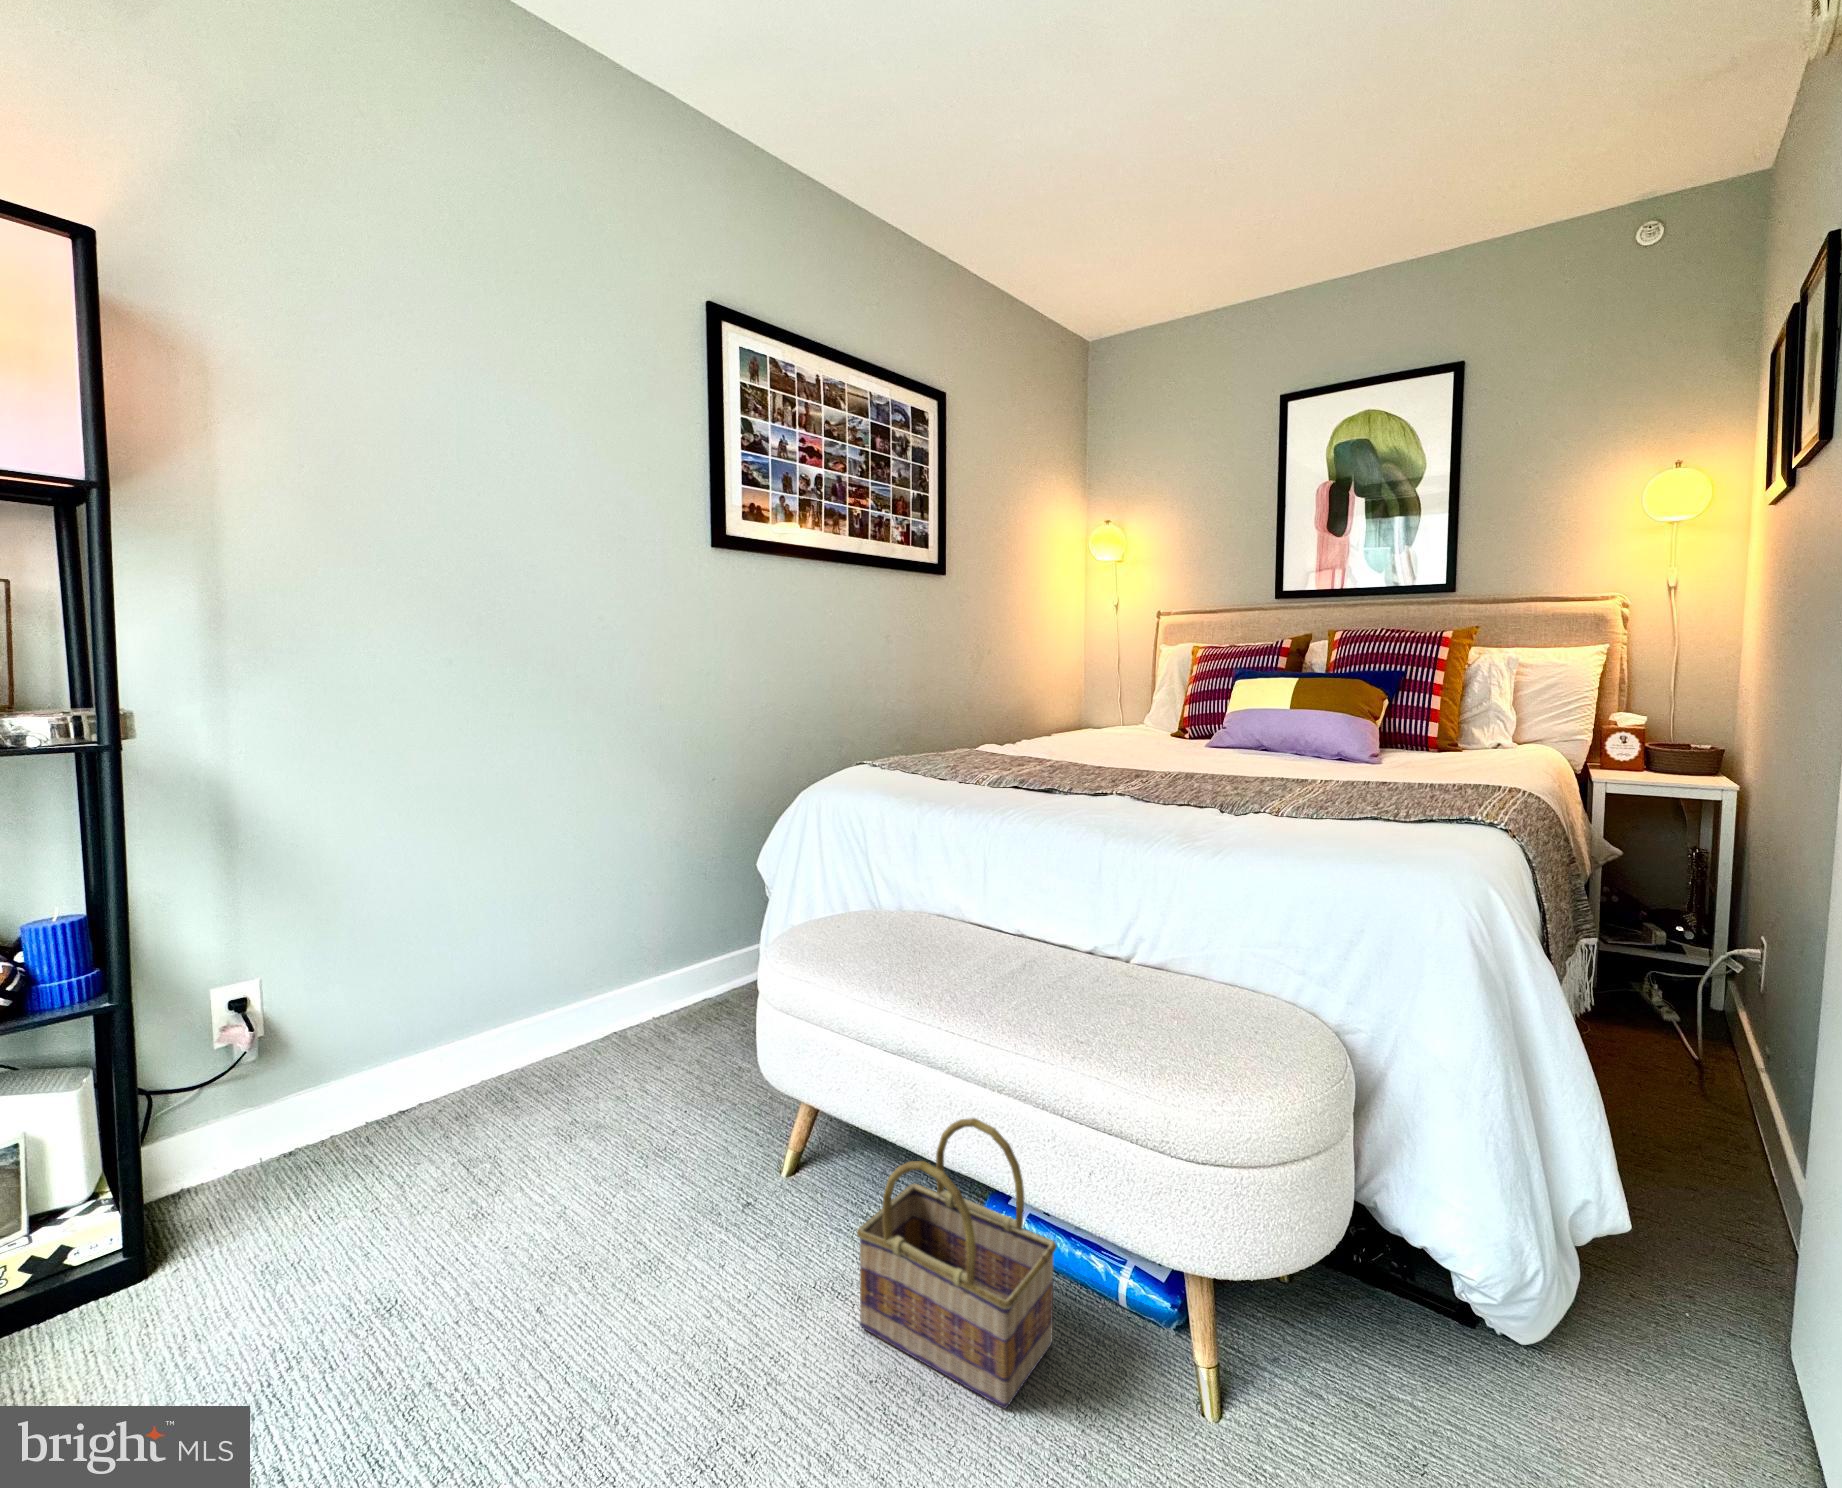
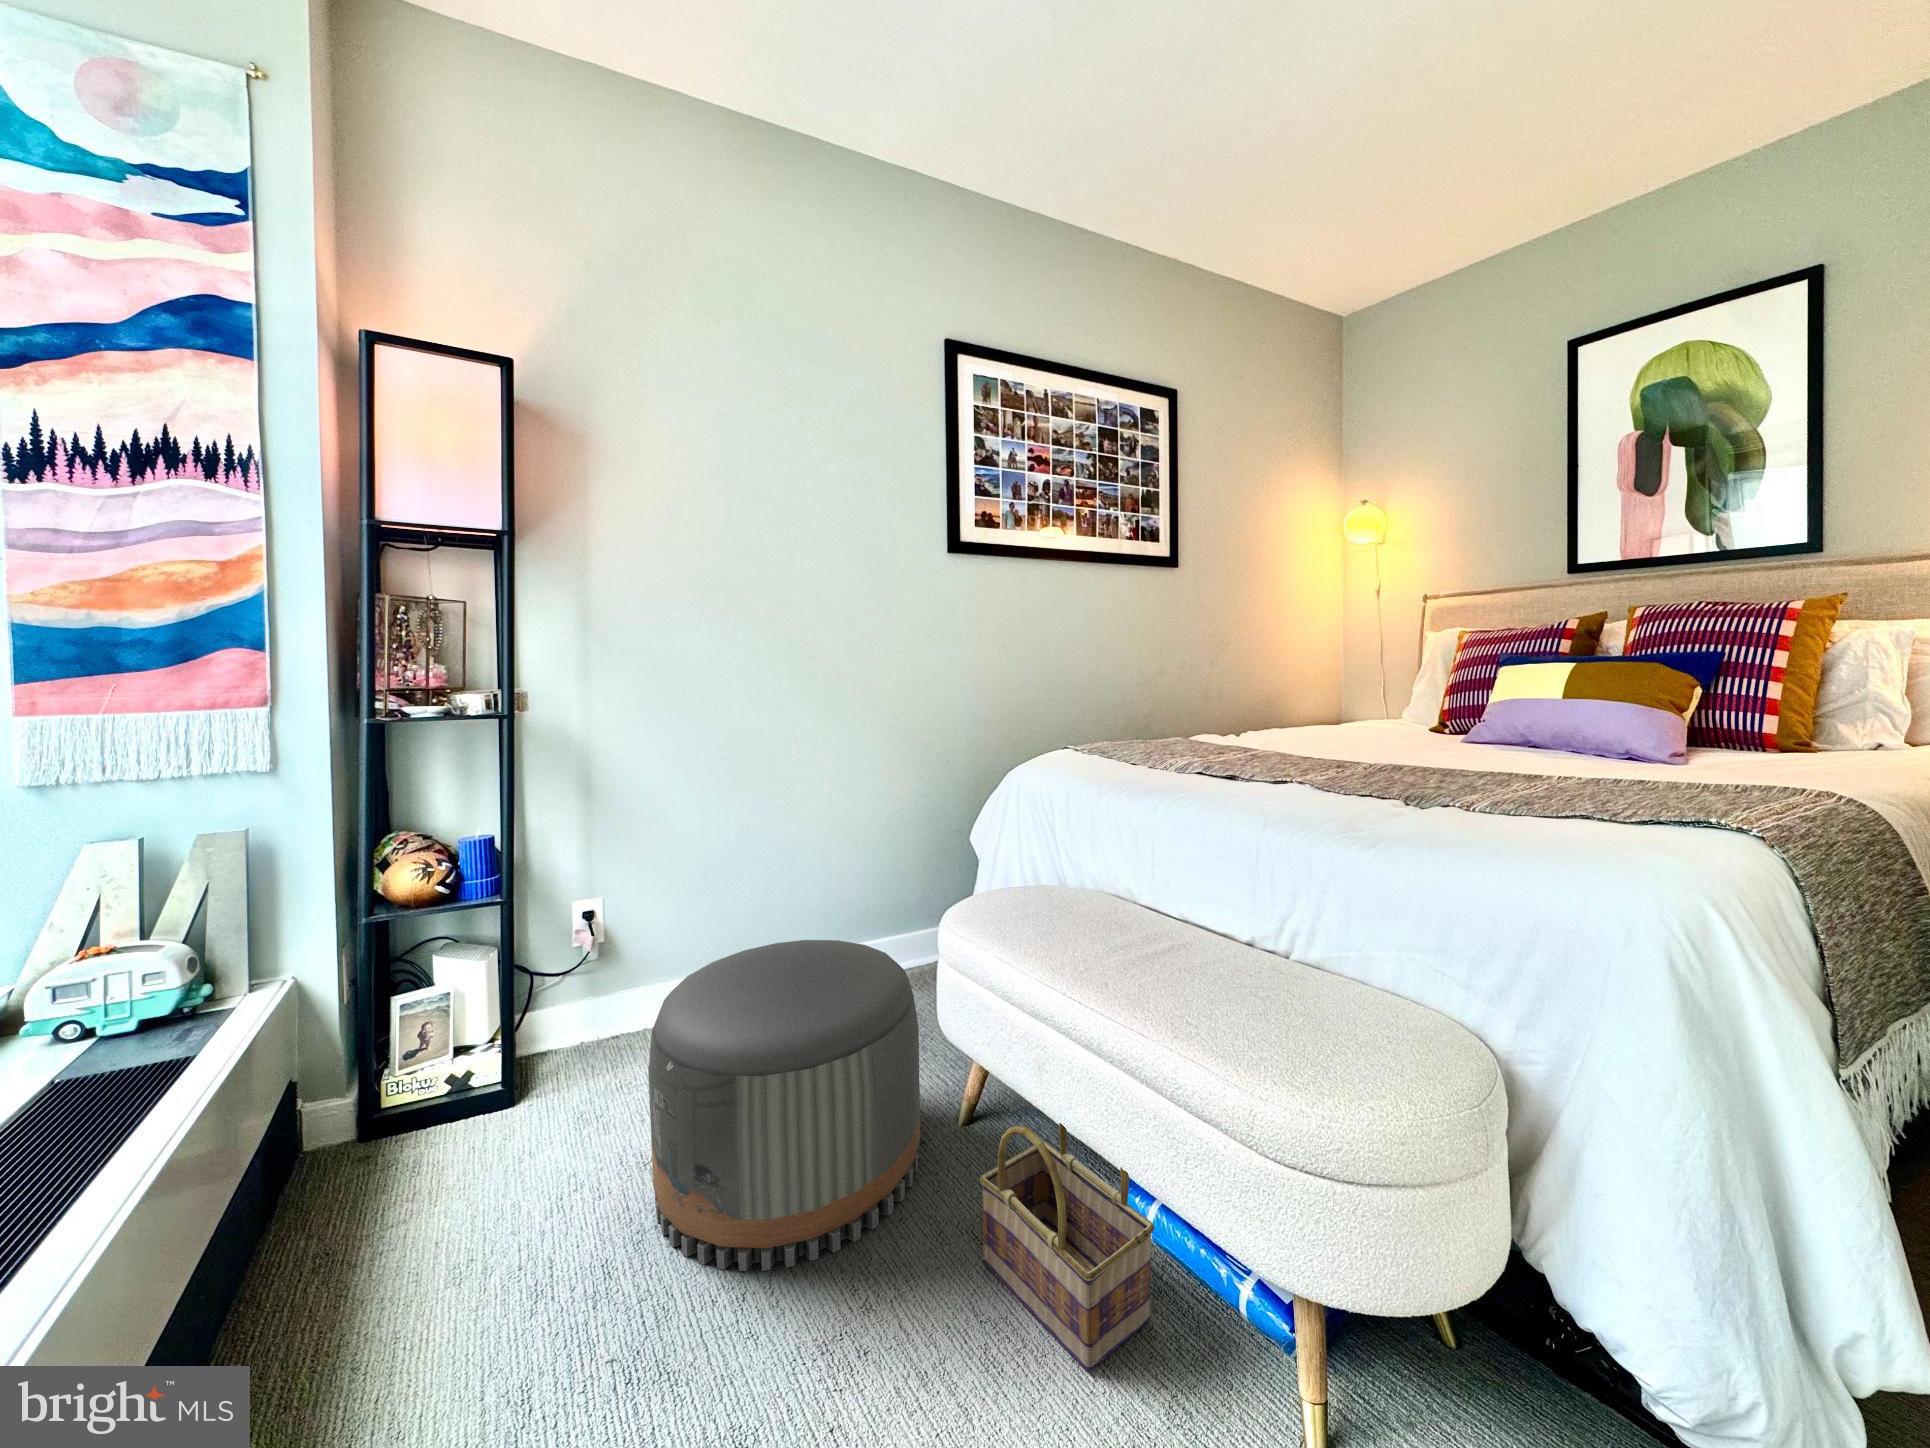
pouf: none [410,997,753,1405] -> present [648,940,920,1271]

